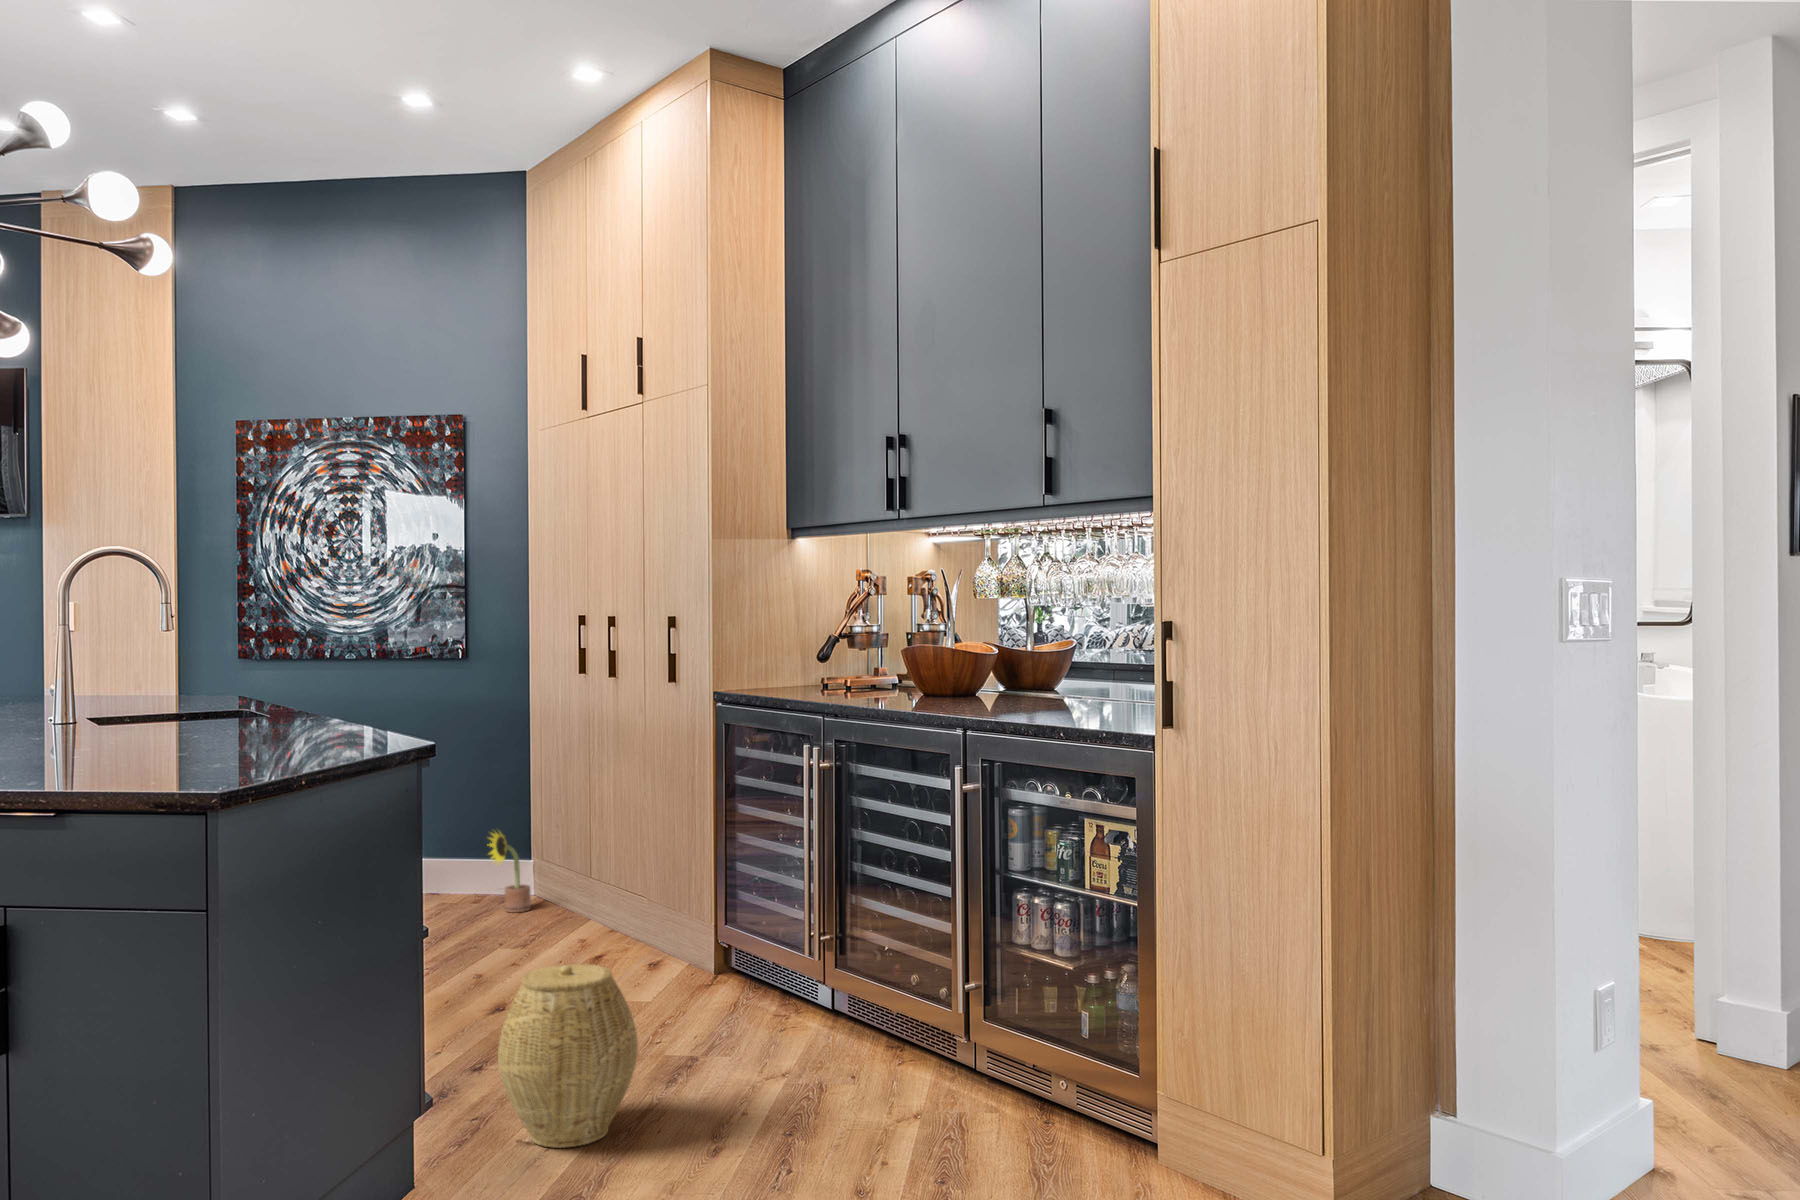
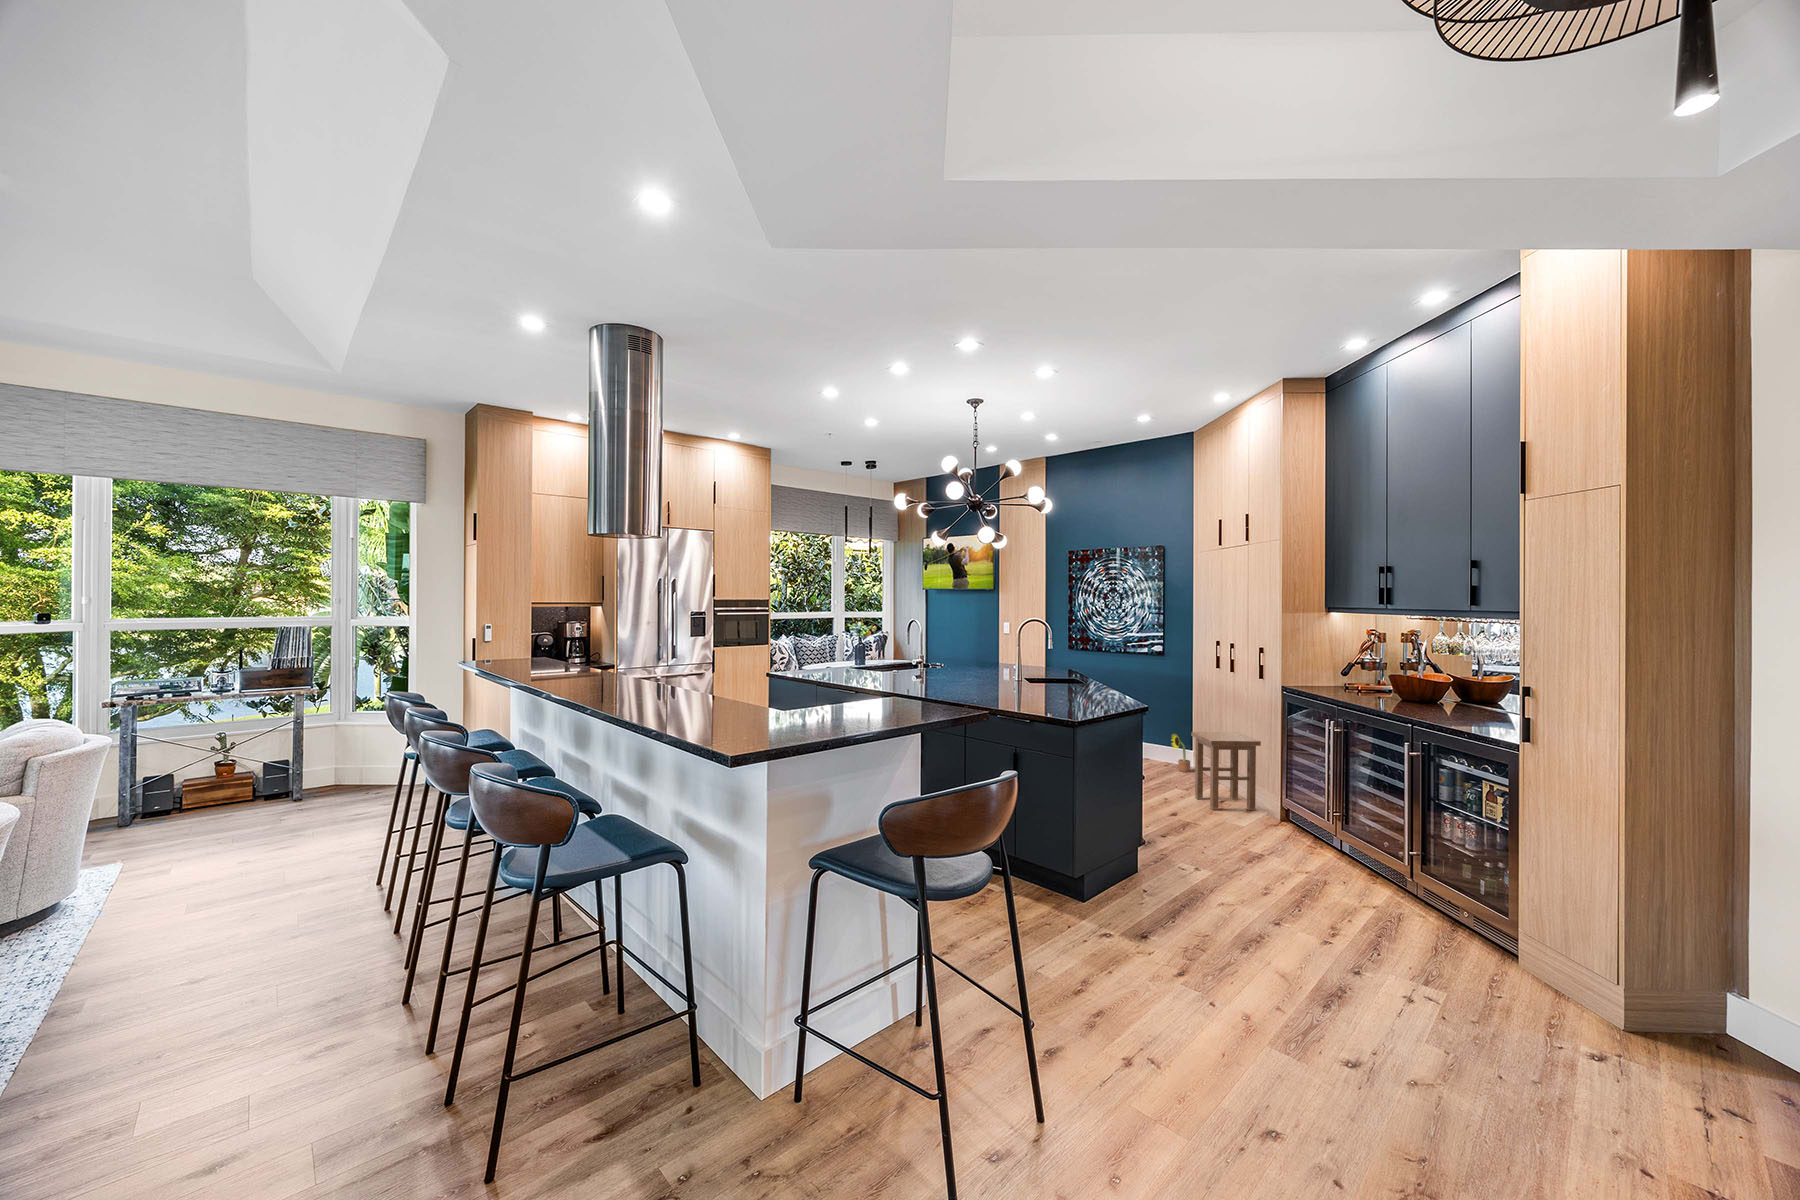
stool: none [533,805,676,981] -> present [1191,732,1261,810]
woven basket: present [498,964,638,1148] -> none [1172,803,1233,880]

